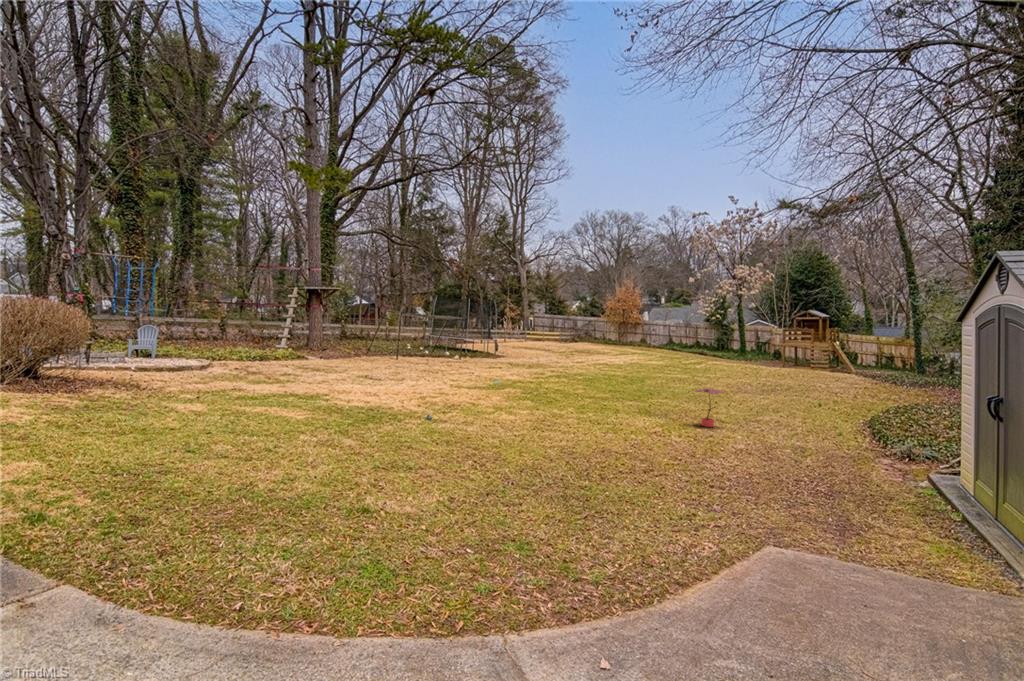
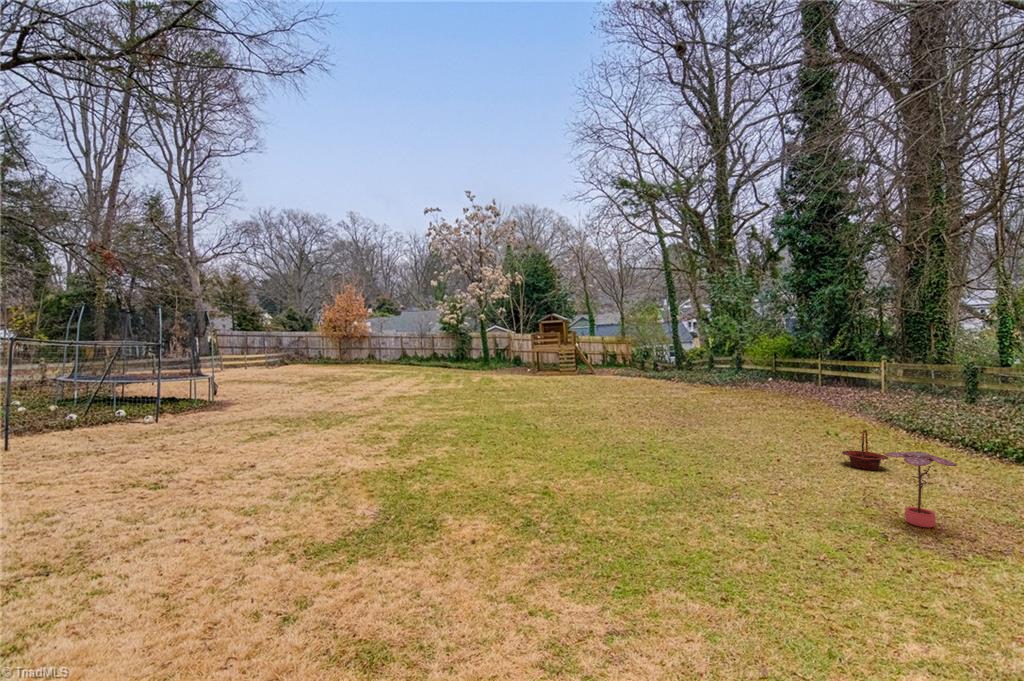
basket: none [780,396,810,424] -> present [842,430,888,470]

